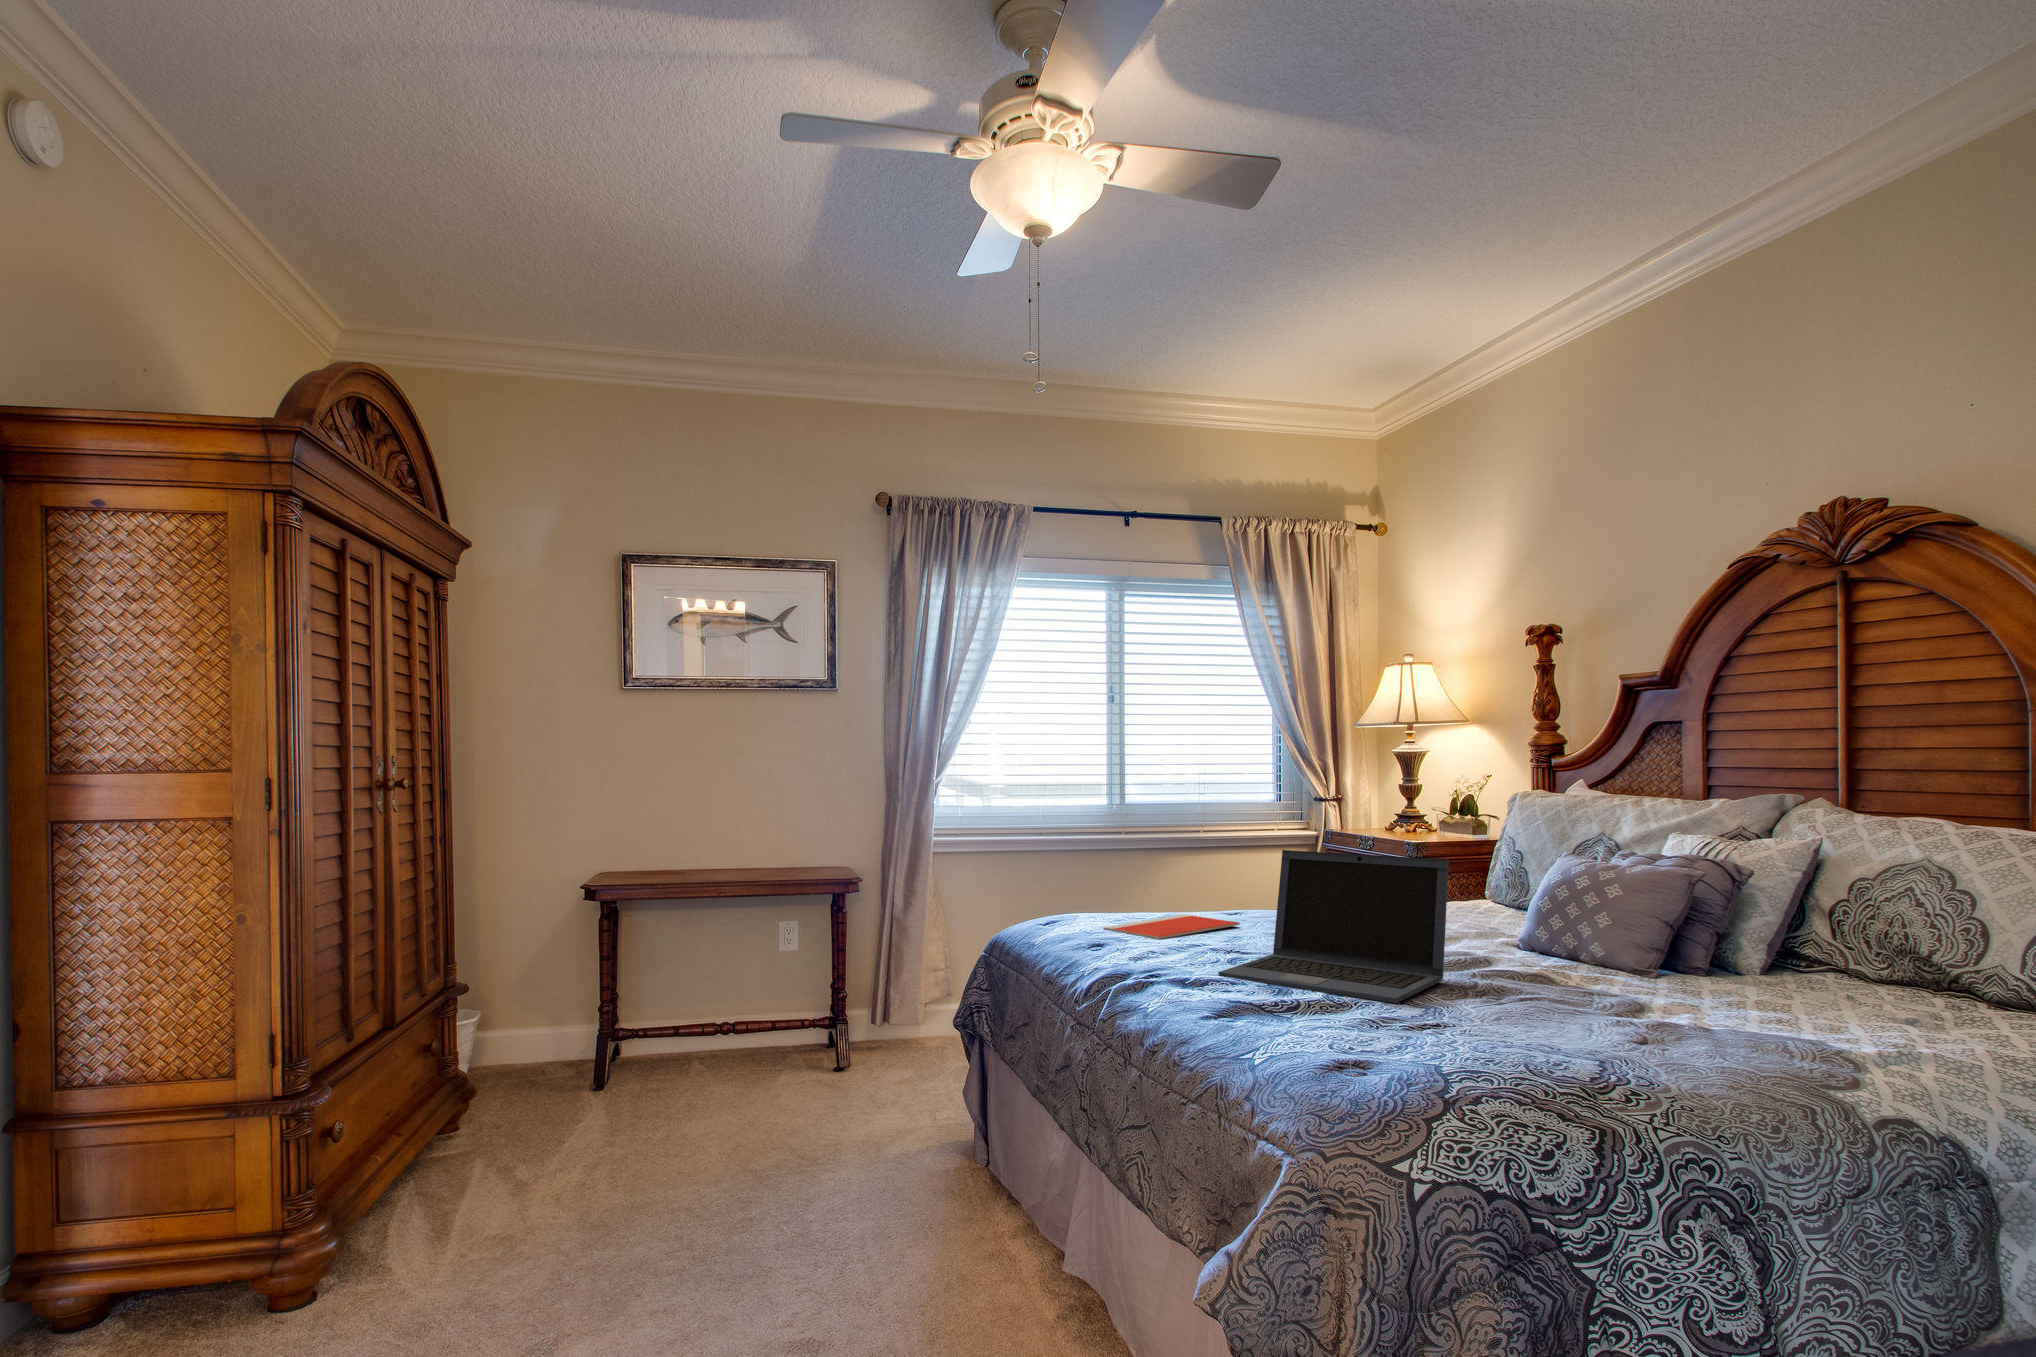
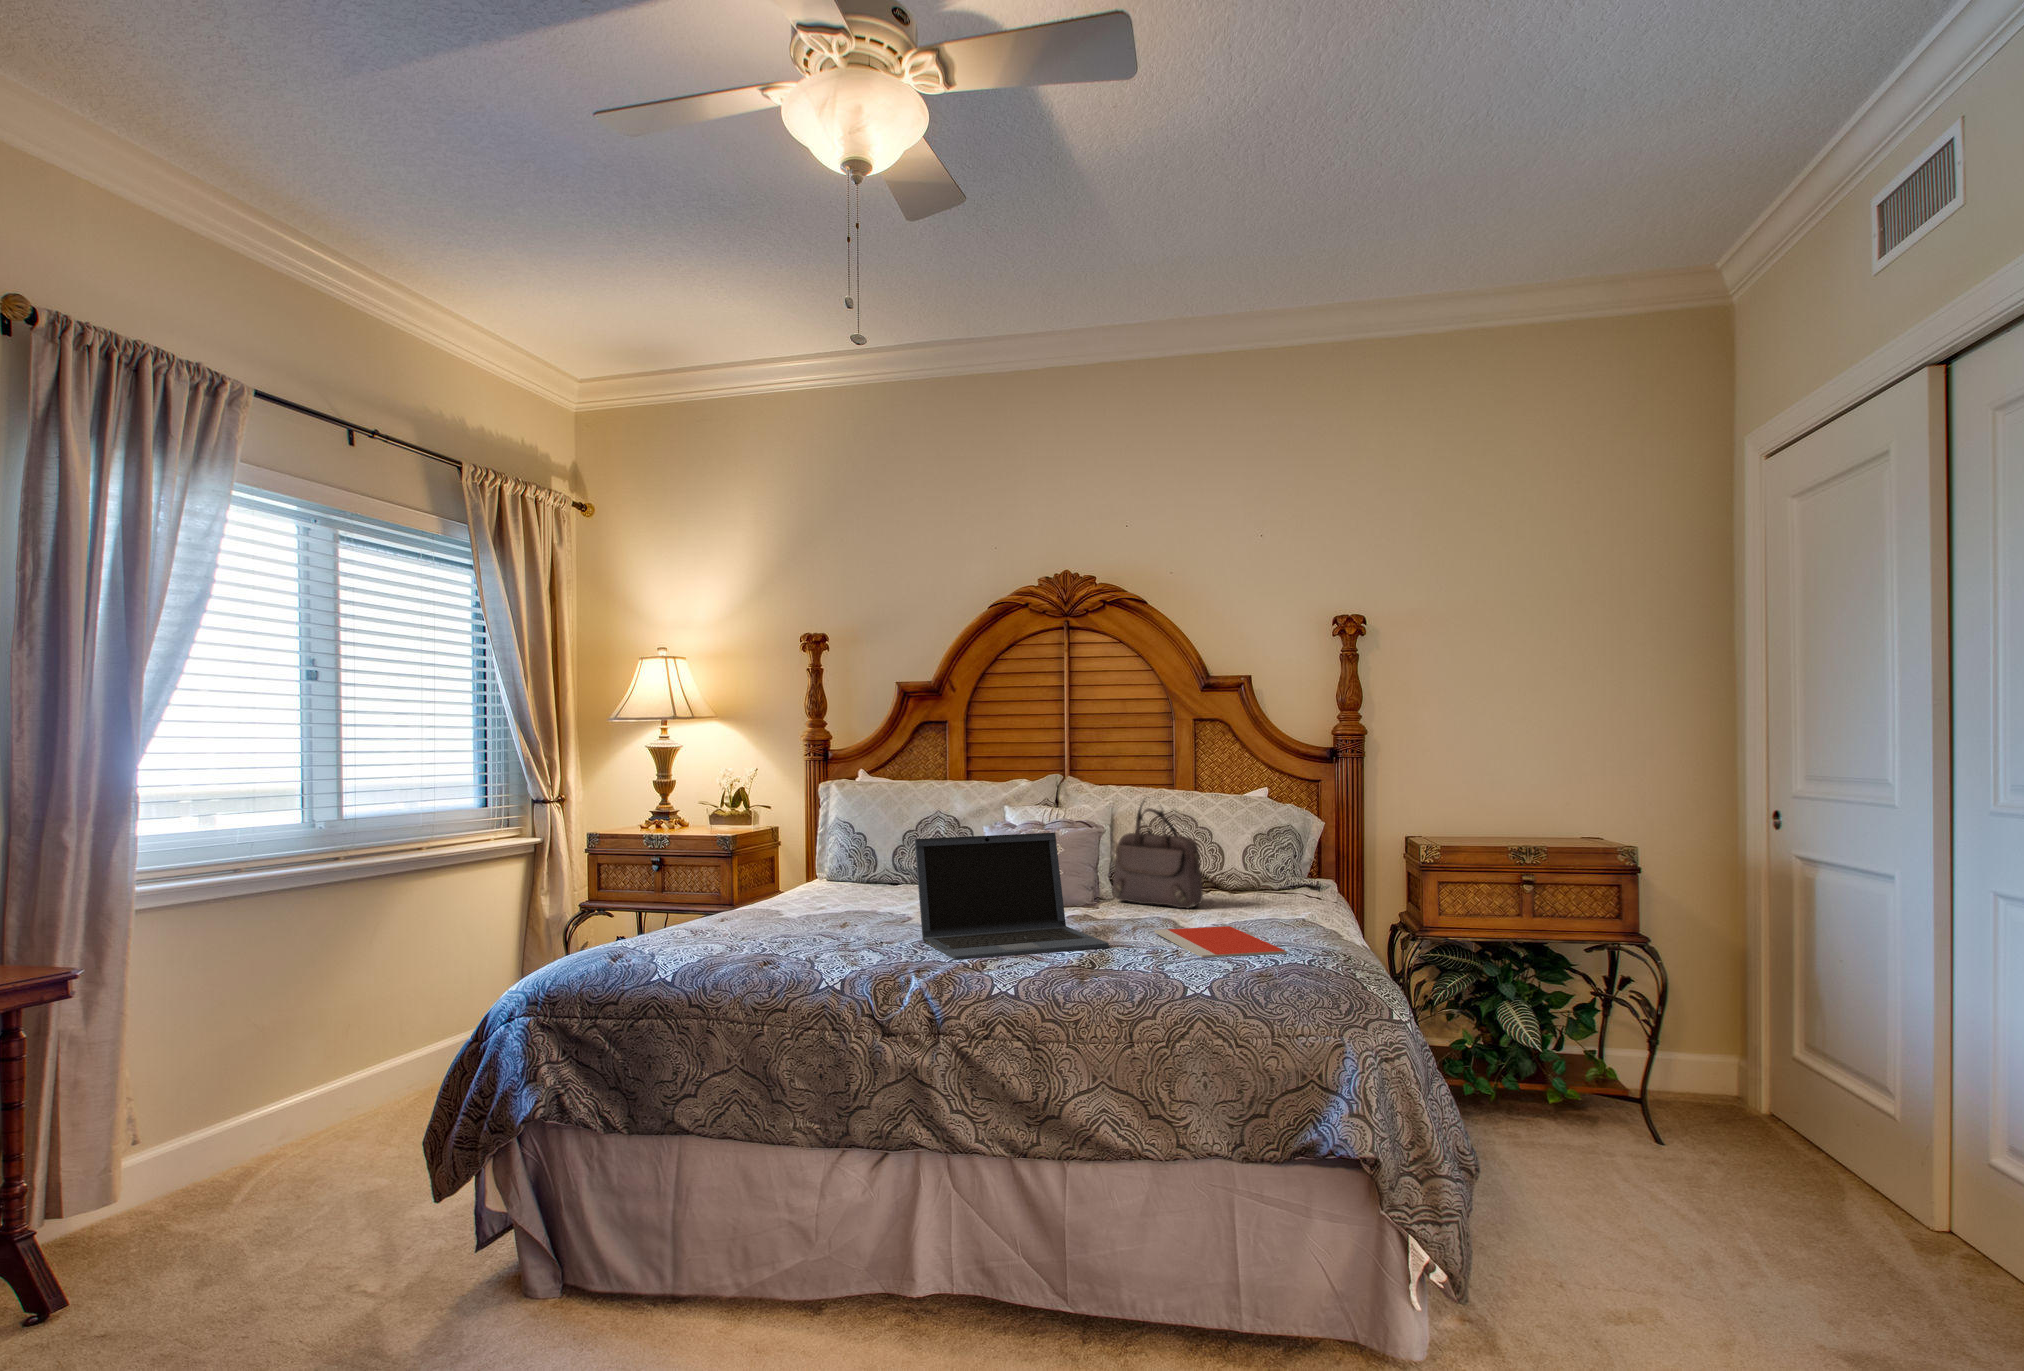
handbag: none [1685,828,1788,1003] -> present [1113,797,1203,908]
notebook: present [1103,914,1240,939] -> present [1154,926,1287,958]

